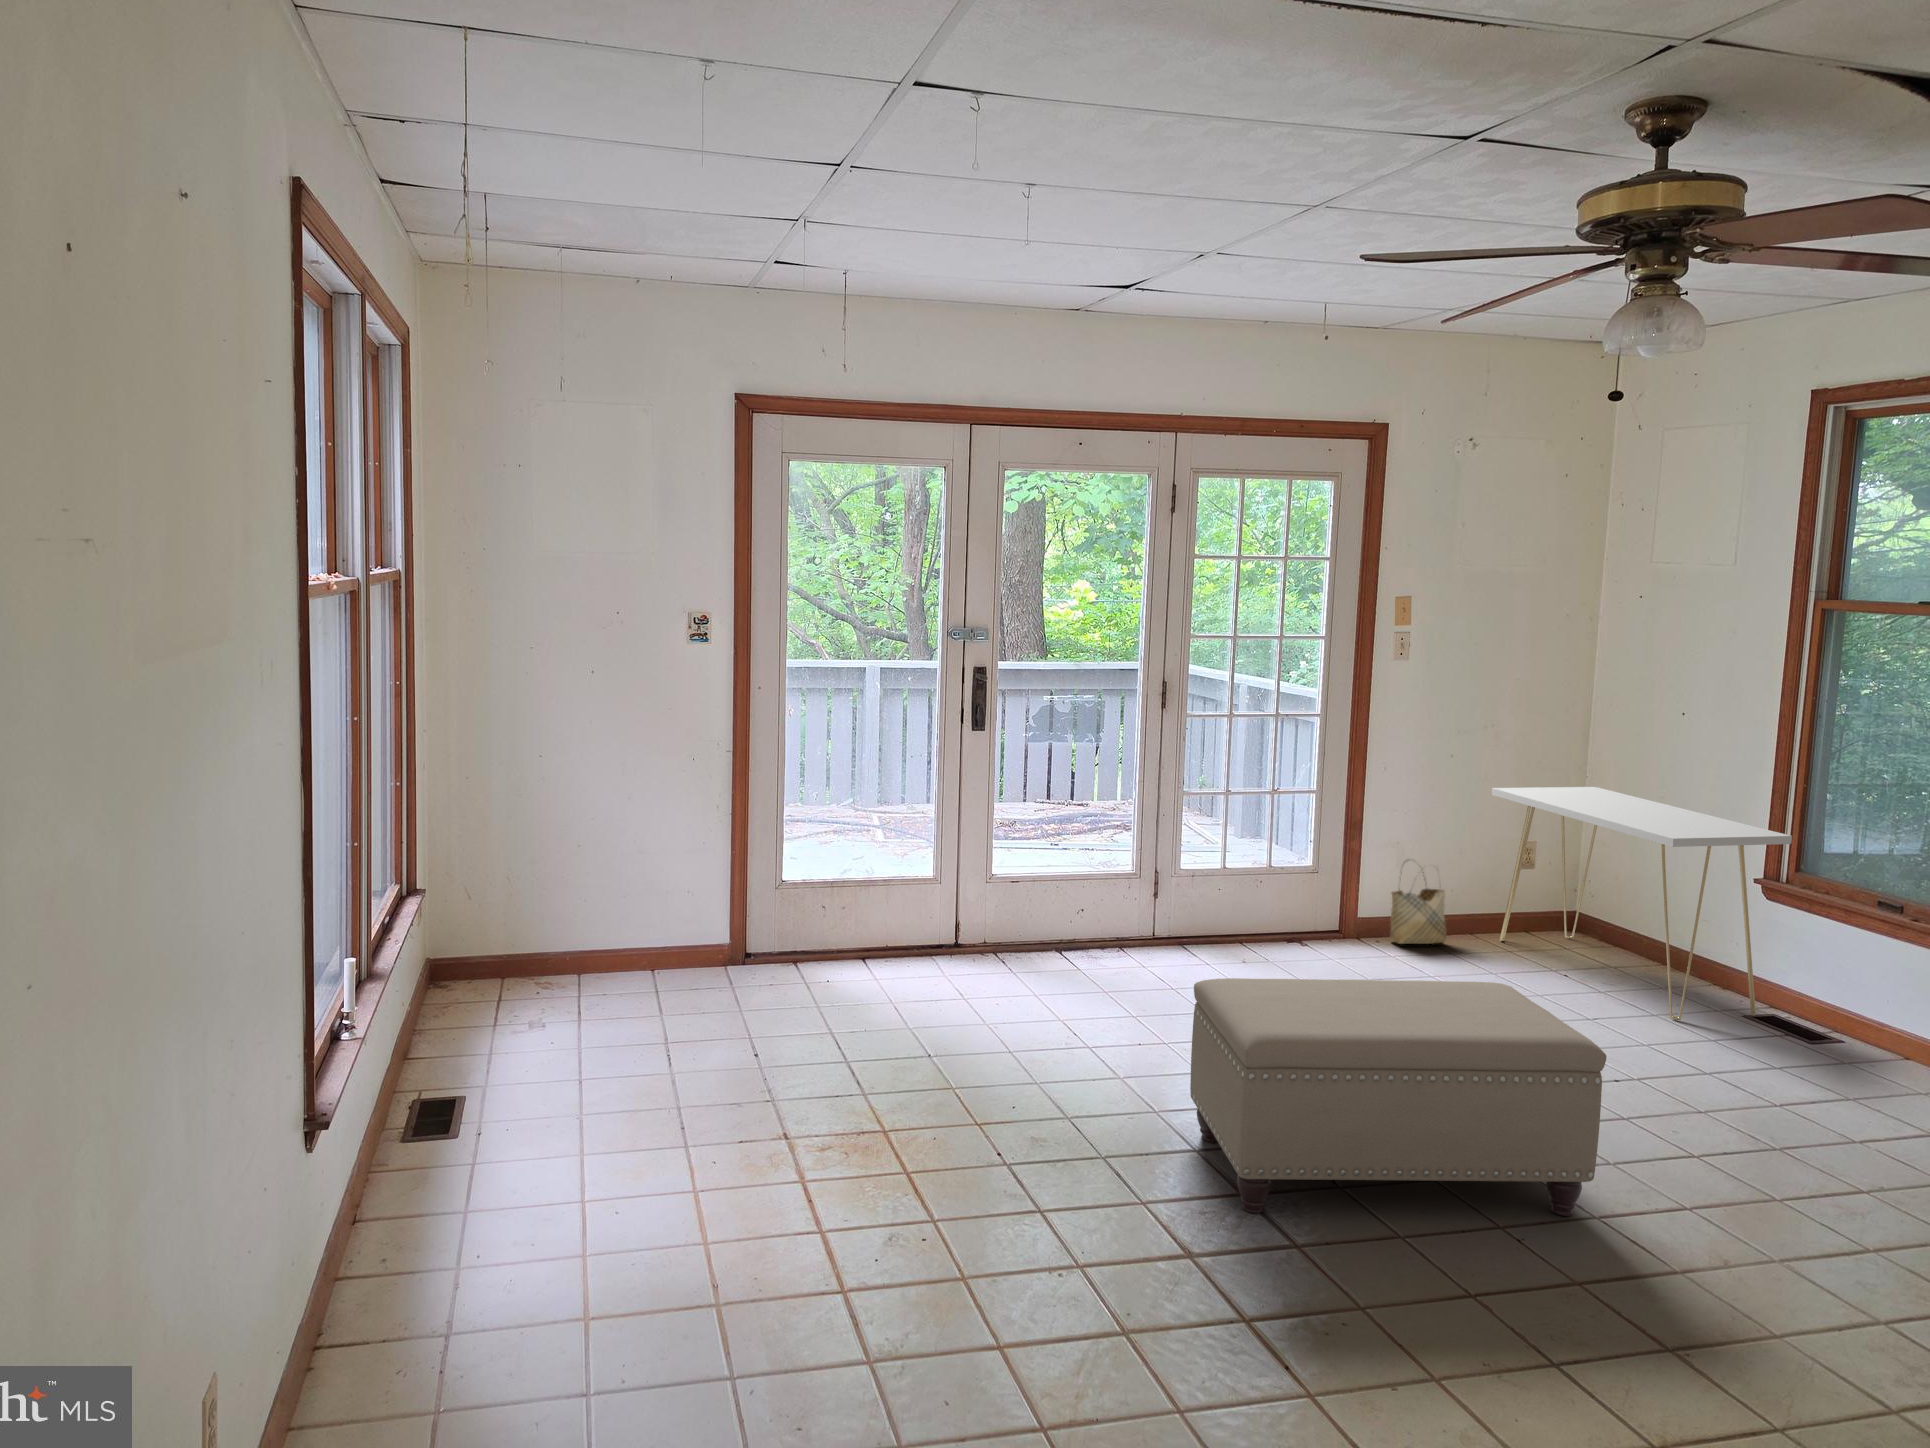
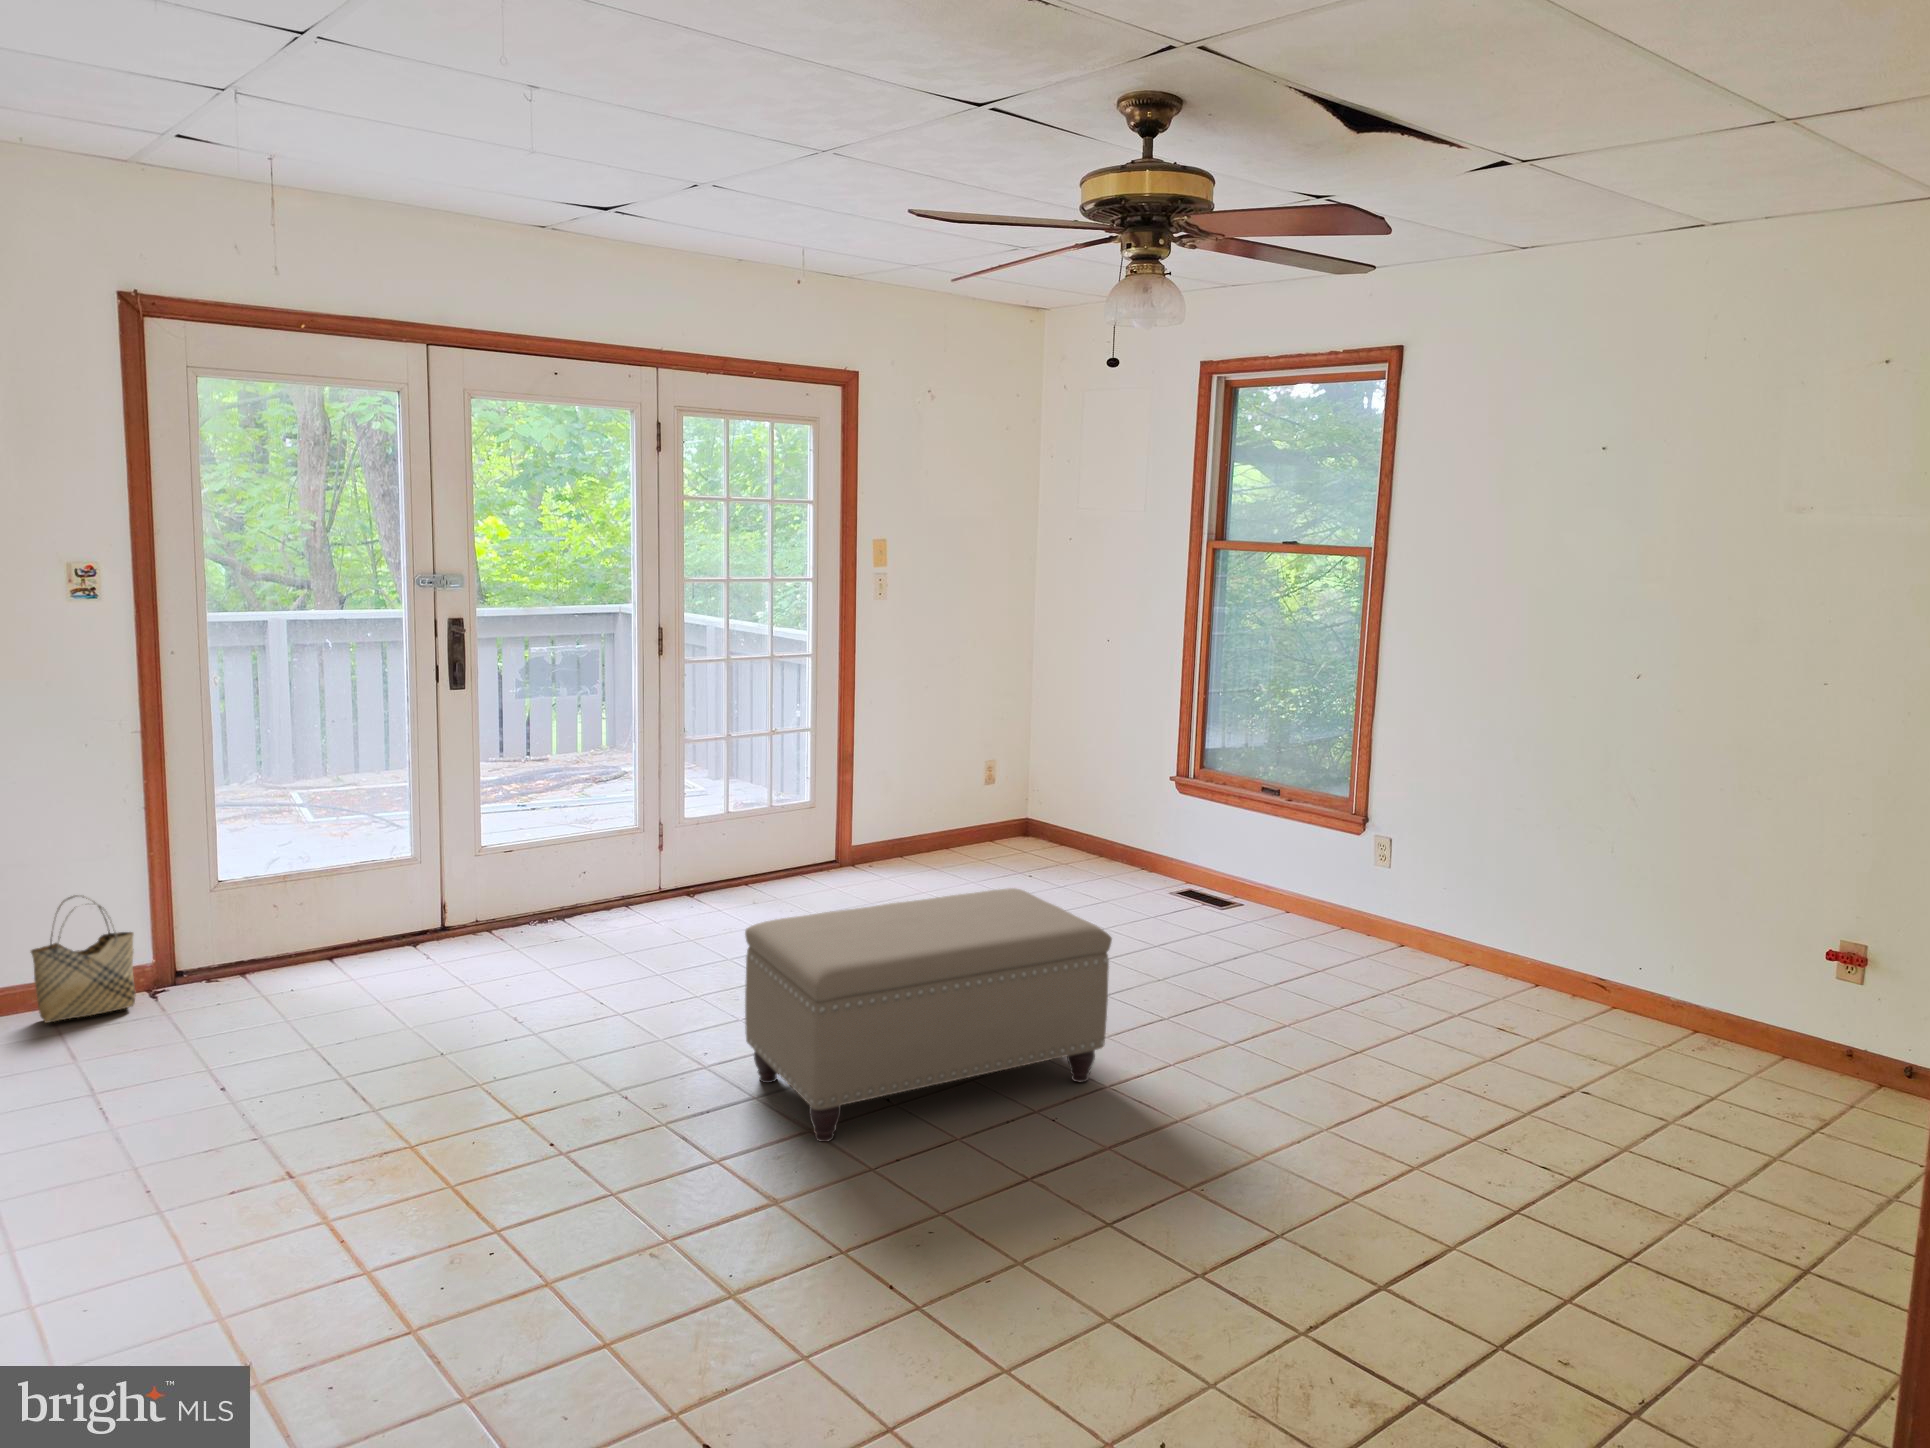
console table: present [1492,787,1792,1020] -> none [963,707,1198,901]
woven basket: present [1390,875,1447,944] -> present [31,896,135,1023]

